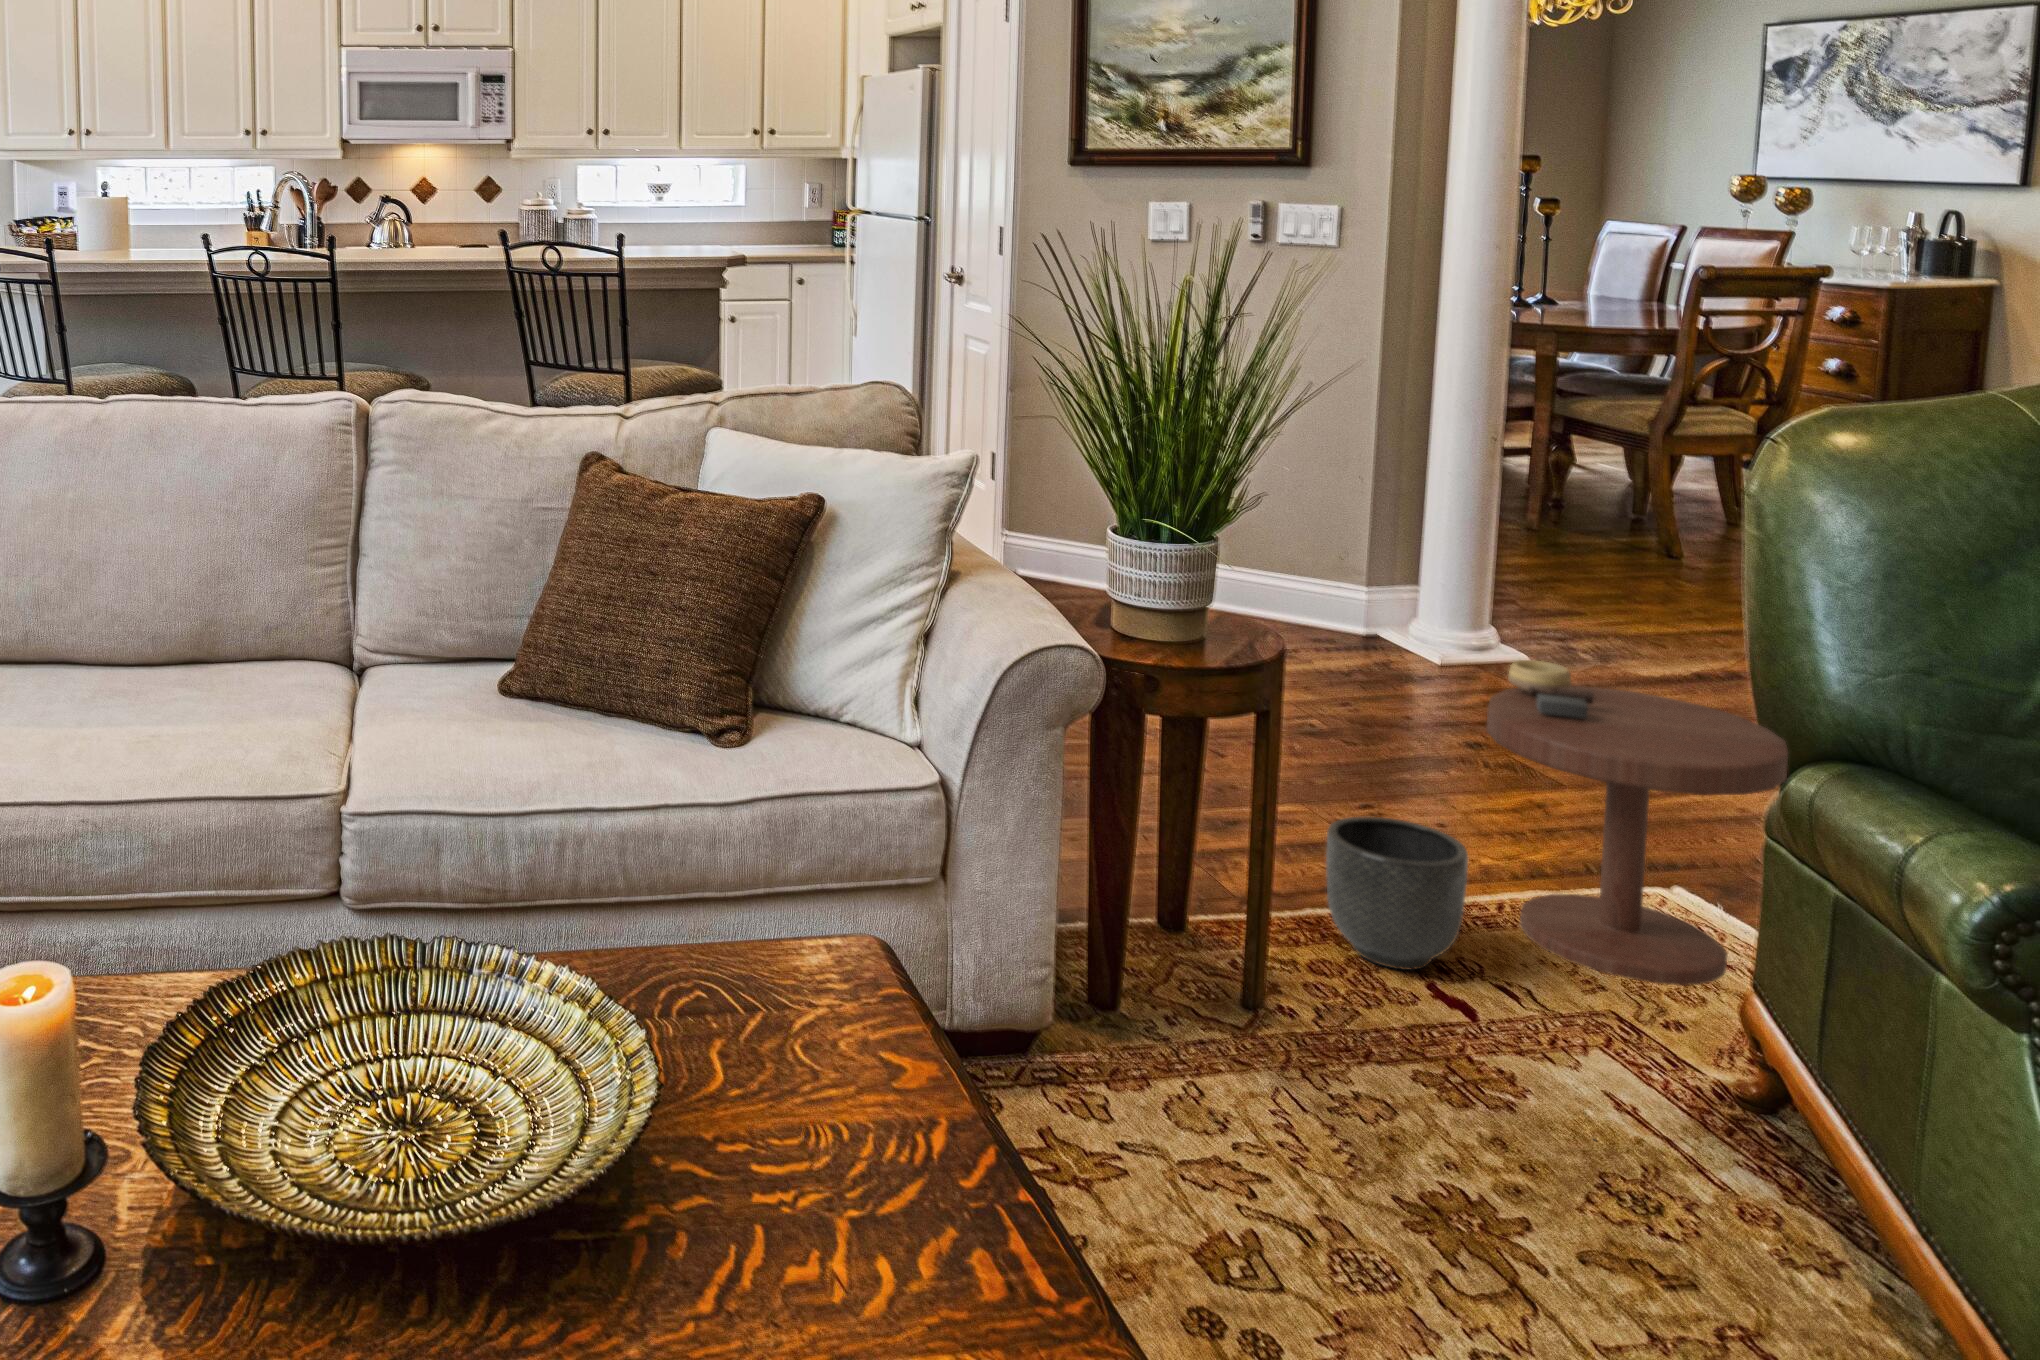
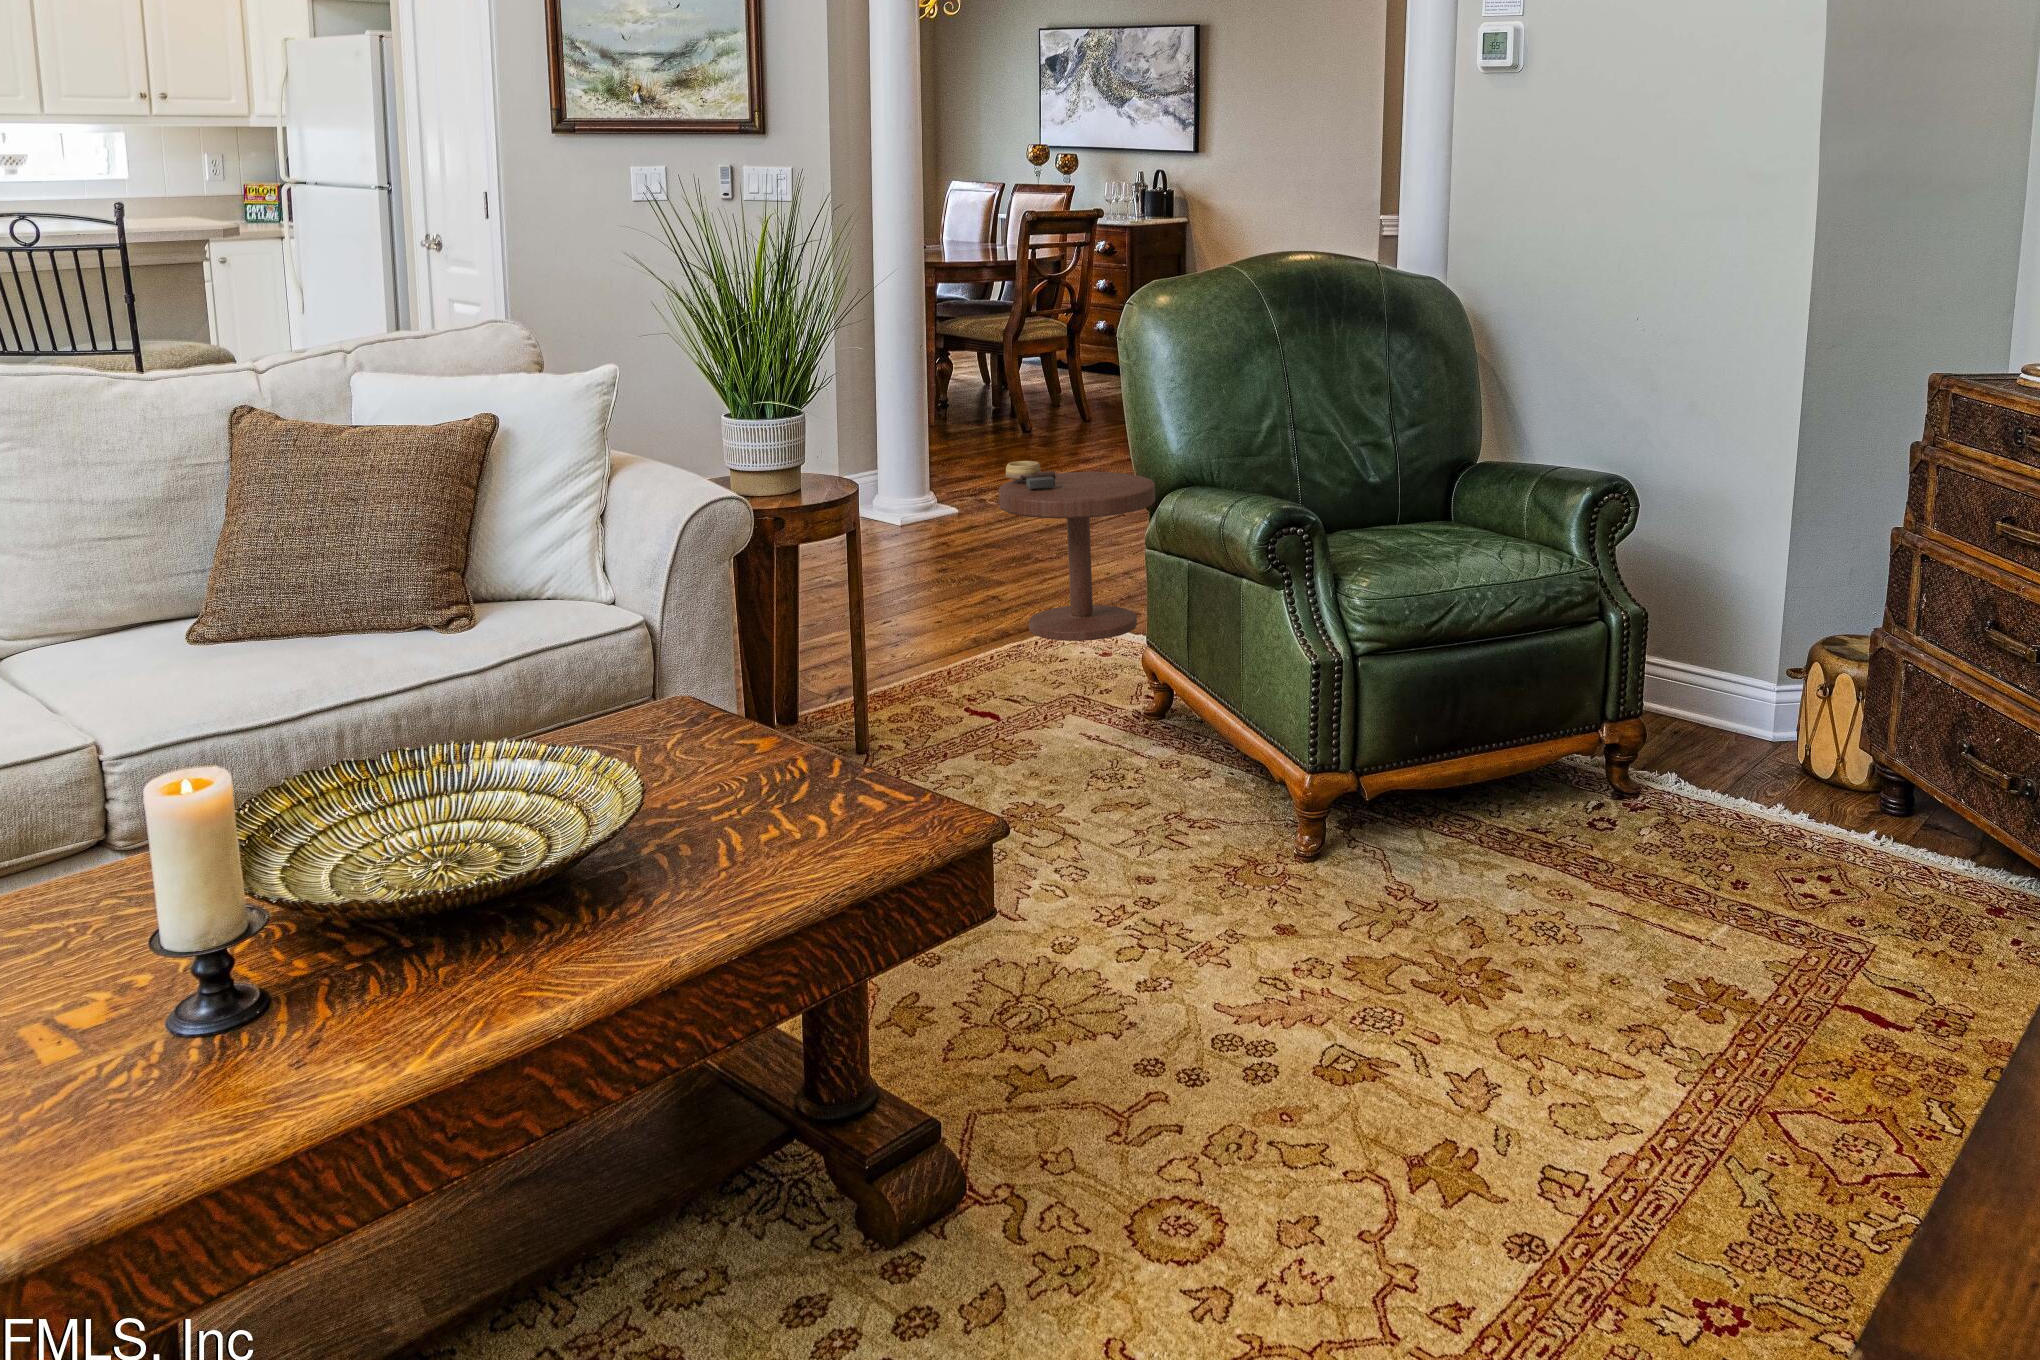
planter: present [1326,816,1468,970] -> none [891,608,981,709]

